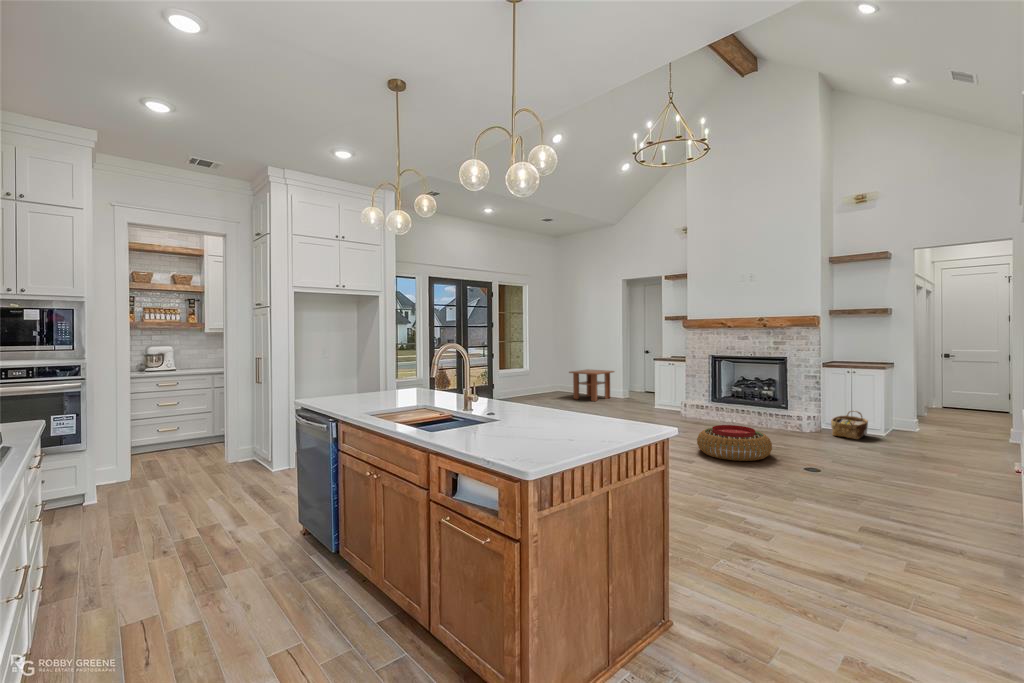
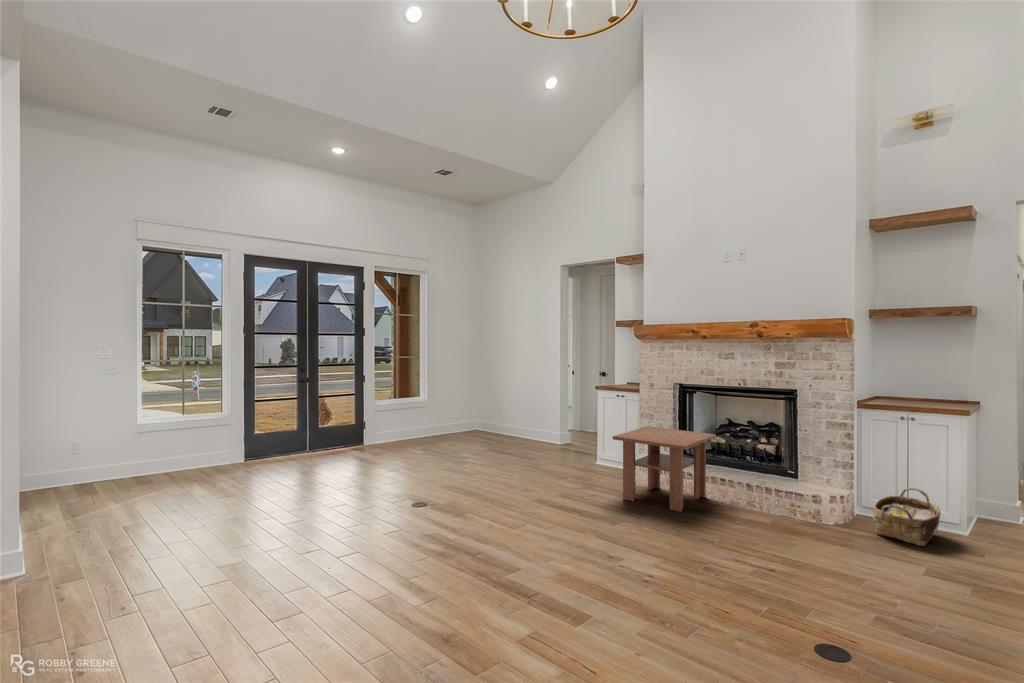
coffee table: present [569,369,614,401] -> present [613,426,716,512]
pouf: present [697,425,772,461] -> none [615,525,757,615]

